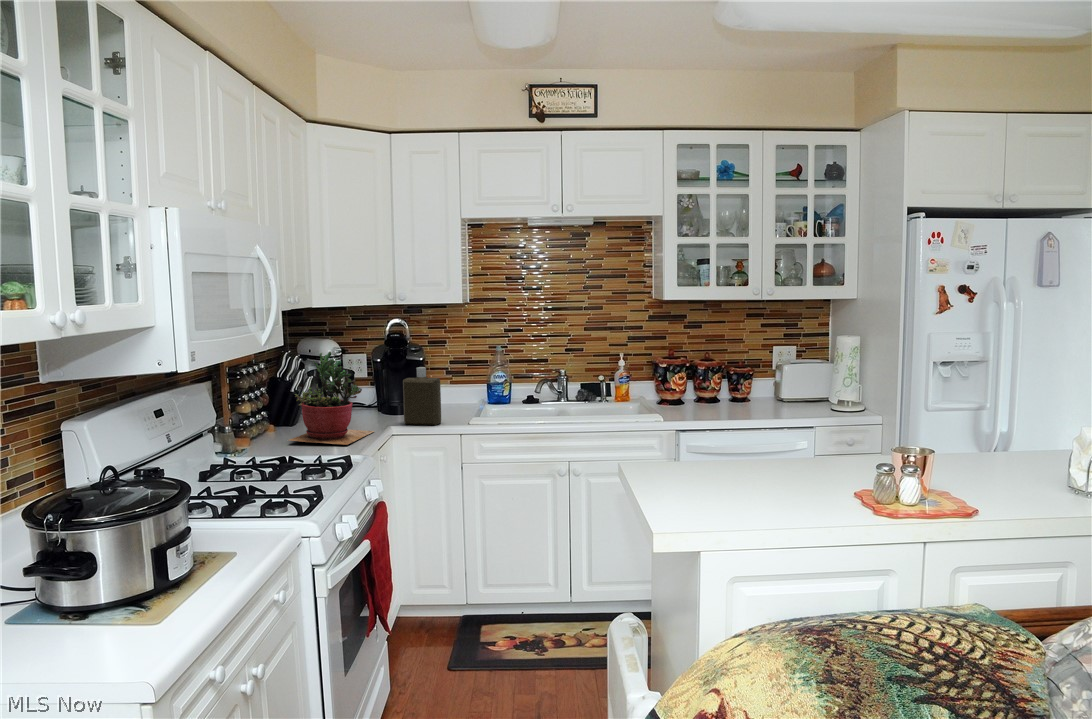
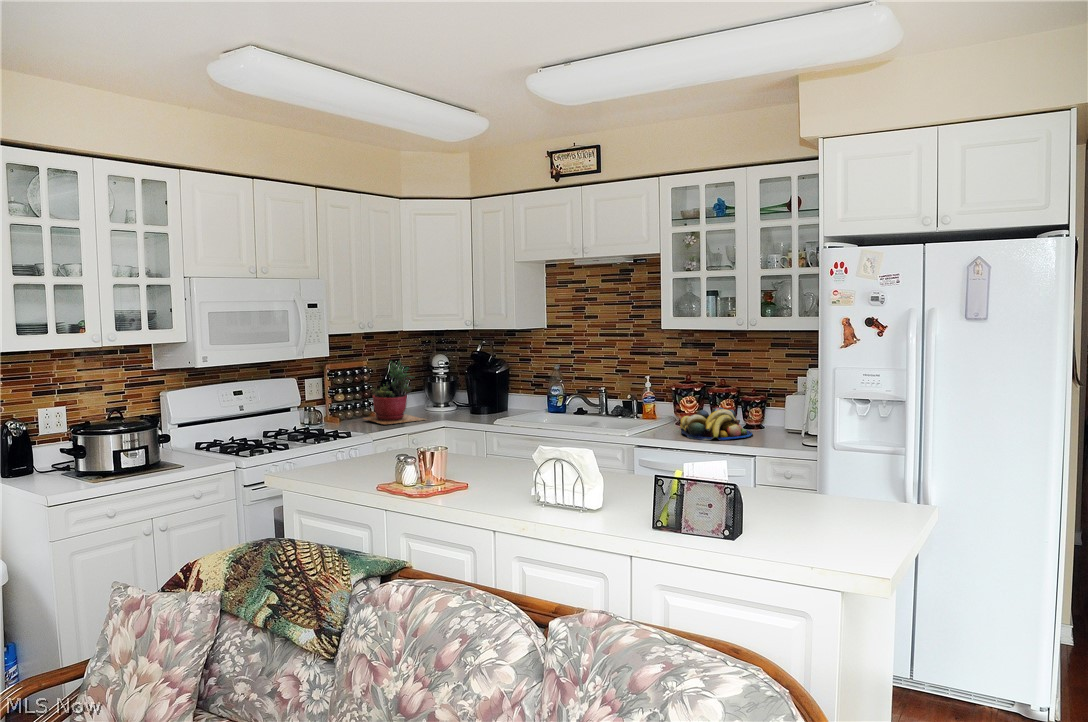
bottle: present [403,367,441,425] -> none [456,376,481,420]
fruit bowl: none [702,382,777,417] -> present [680,407,752,440]

